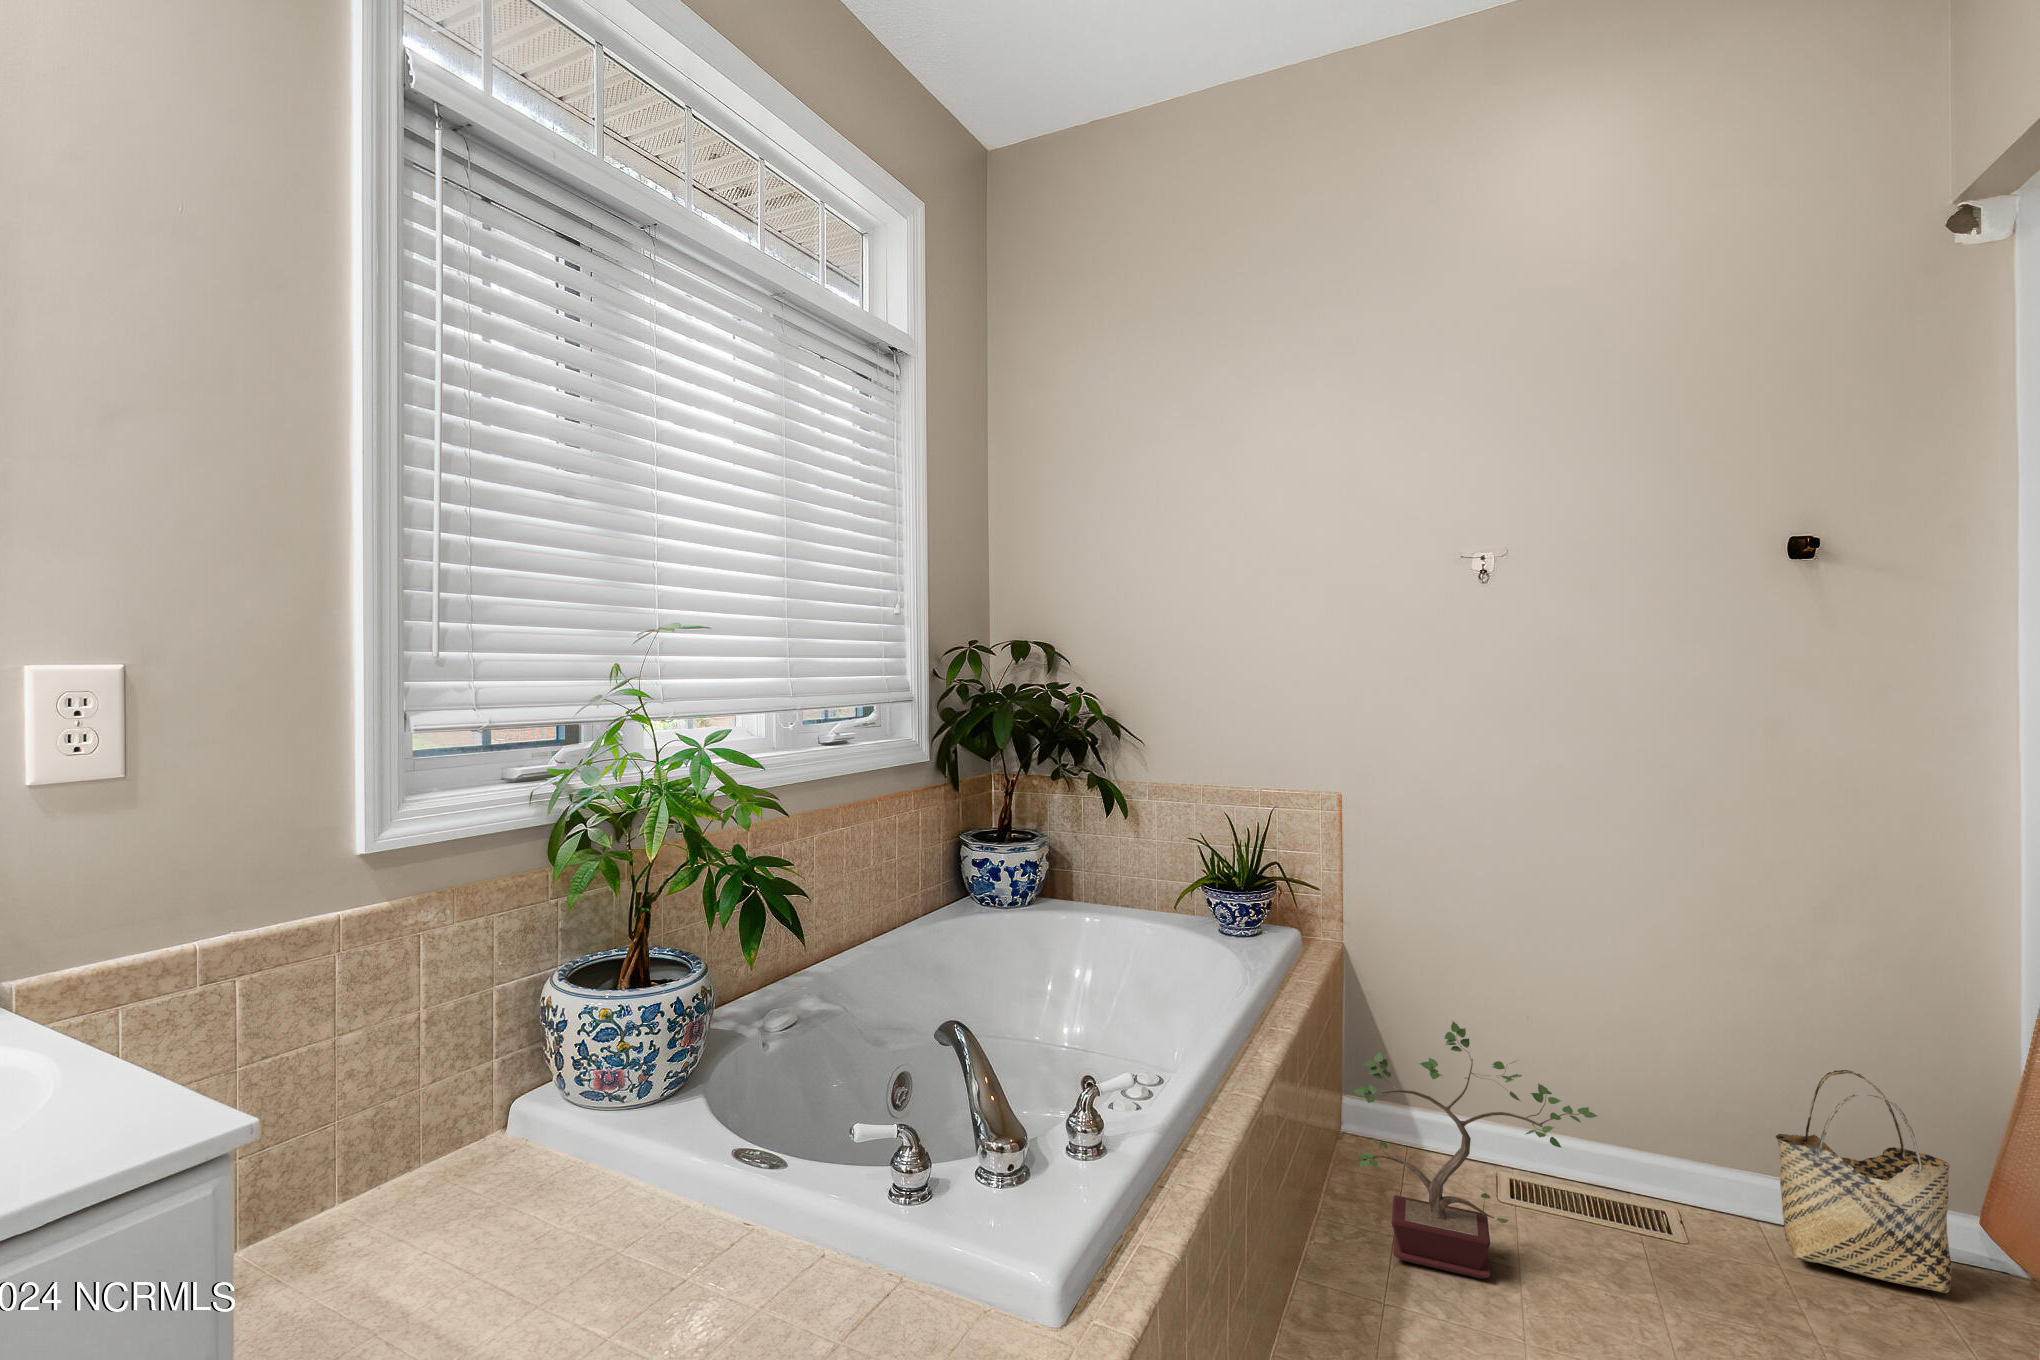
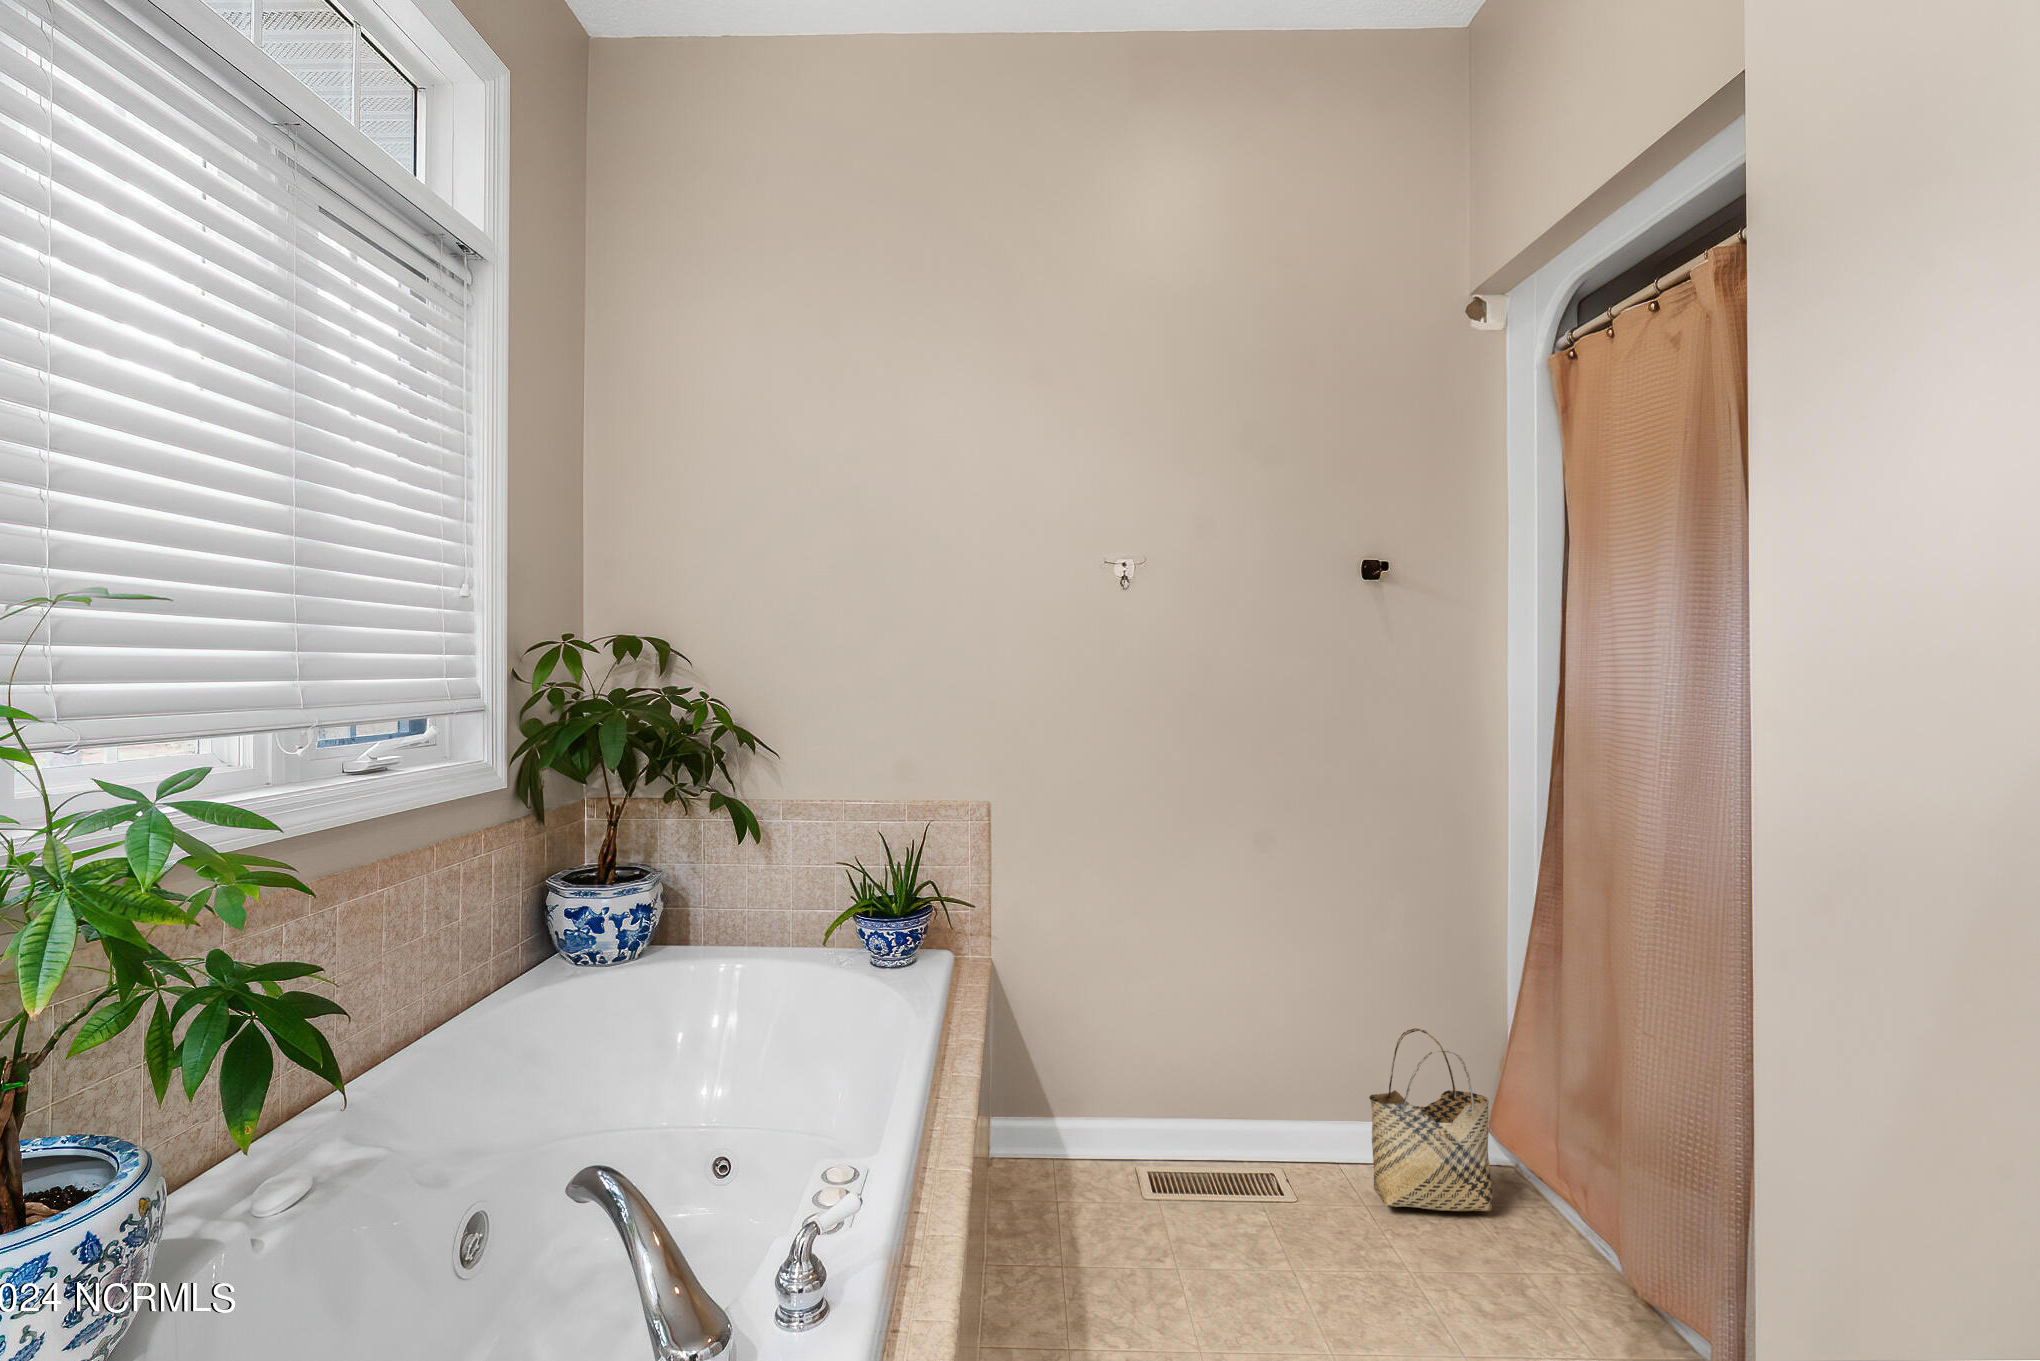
potted plant: present [1353,1021,1597,1279] -> none [1026,1036,1259,1301]

